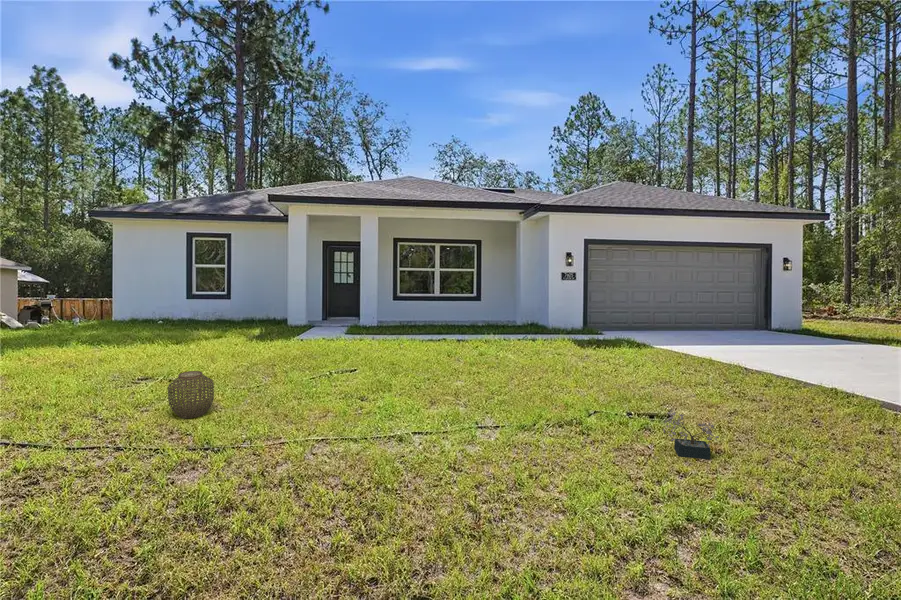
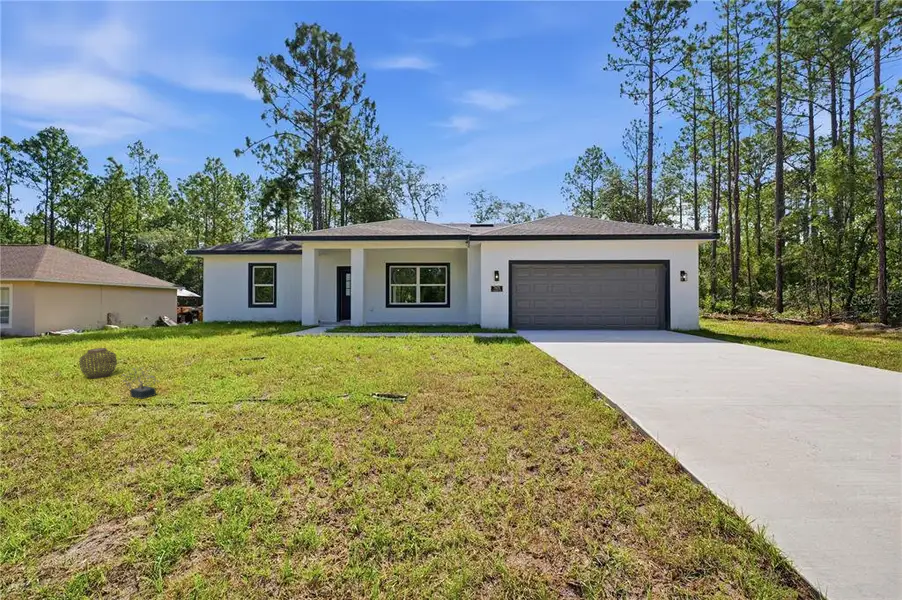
decorative plant: present [663,410,719,459] -> present [123,368,156,399]

